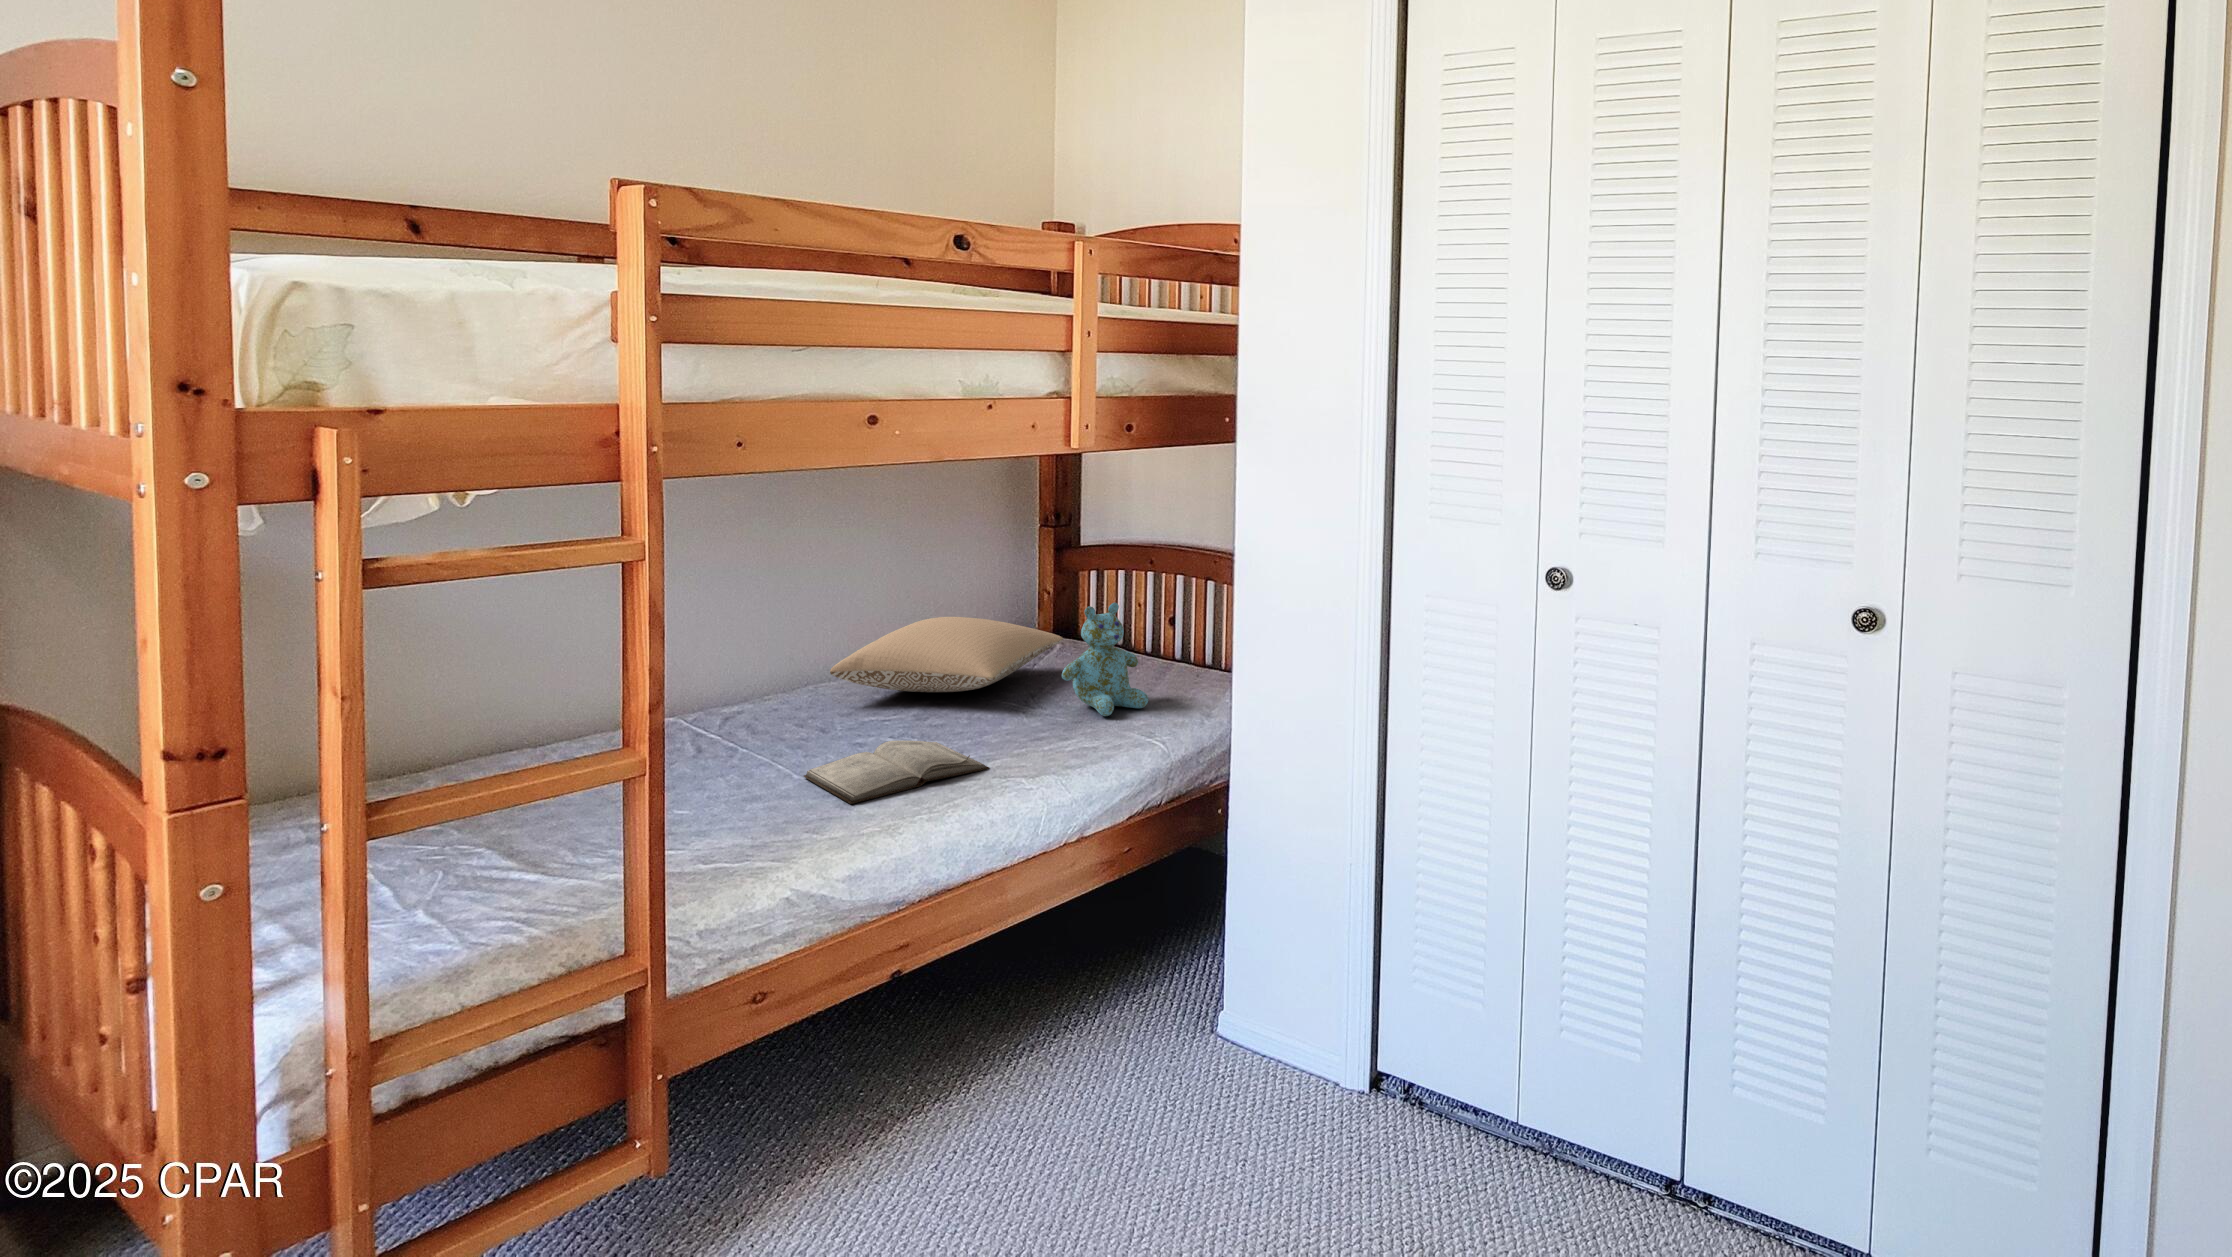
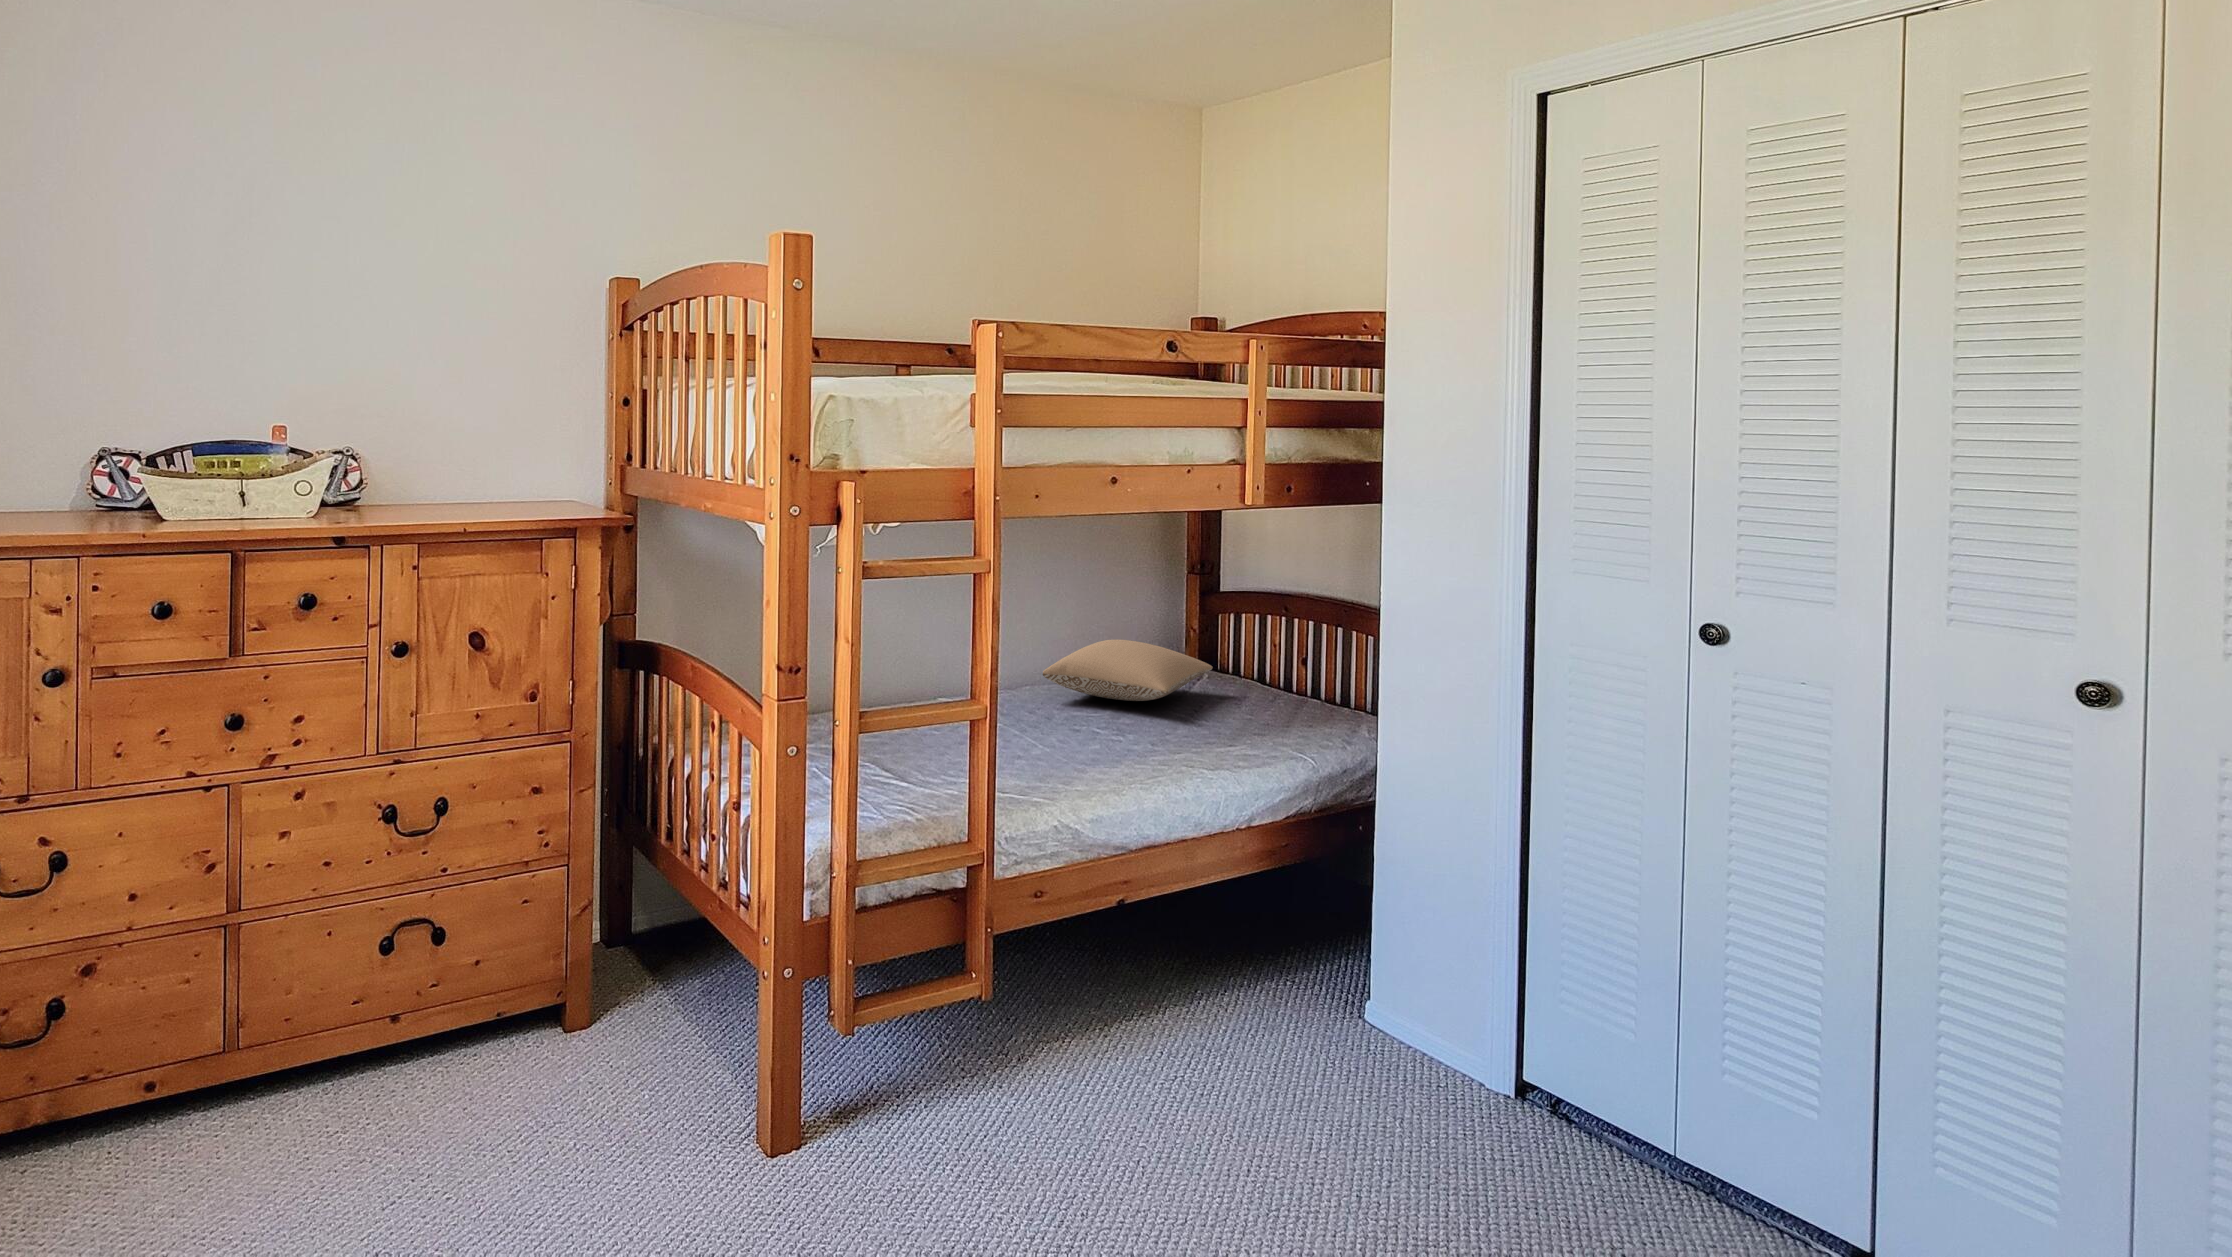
stuffed bear: present [1062,603,1148,716] -> none [1222,639,1295,734]
diary: present [804,740,989,804] -> none [1043,730,1177,770]

